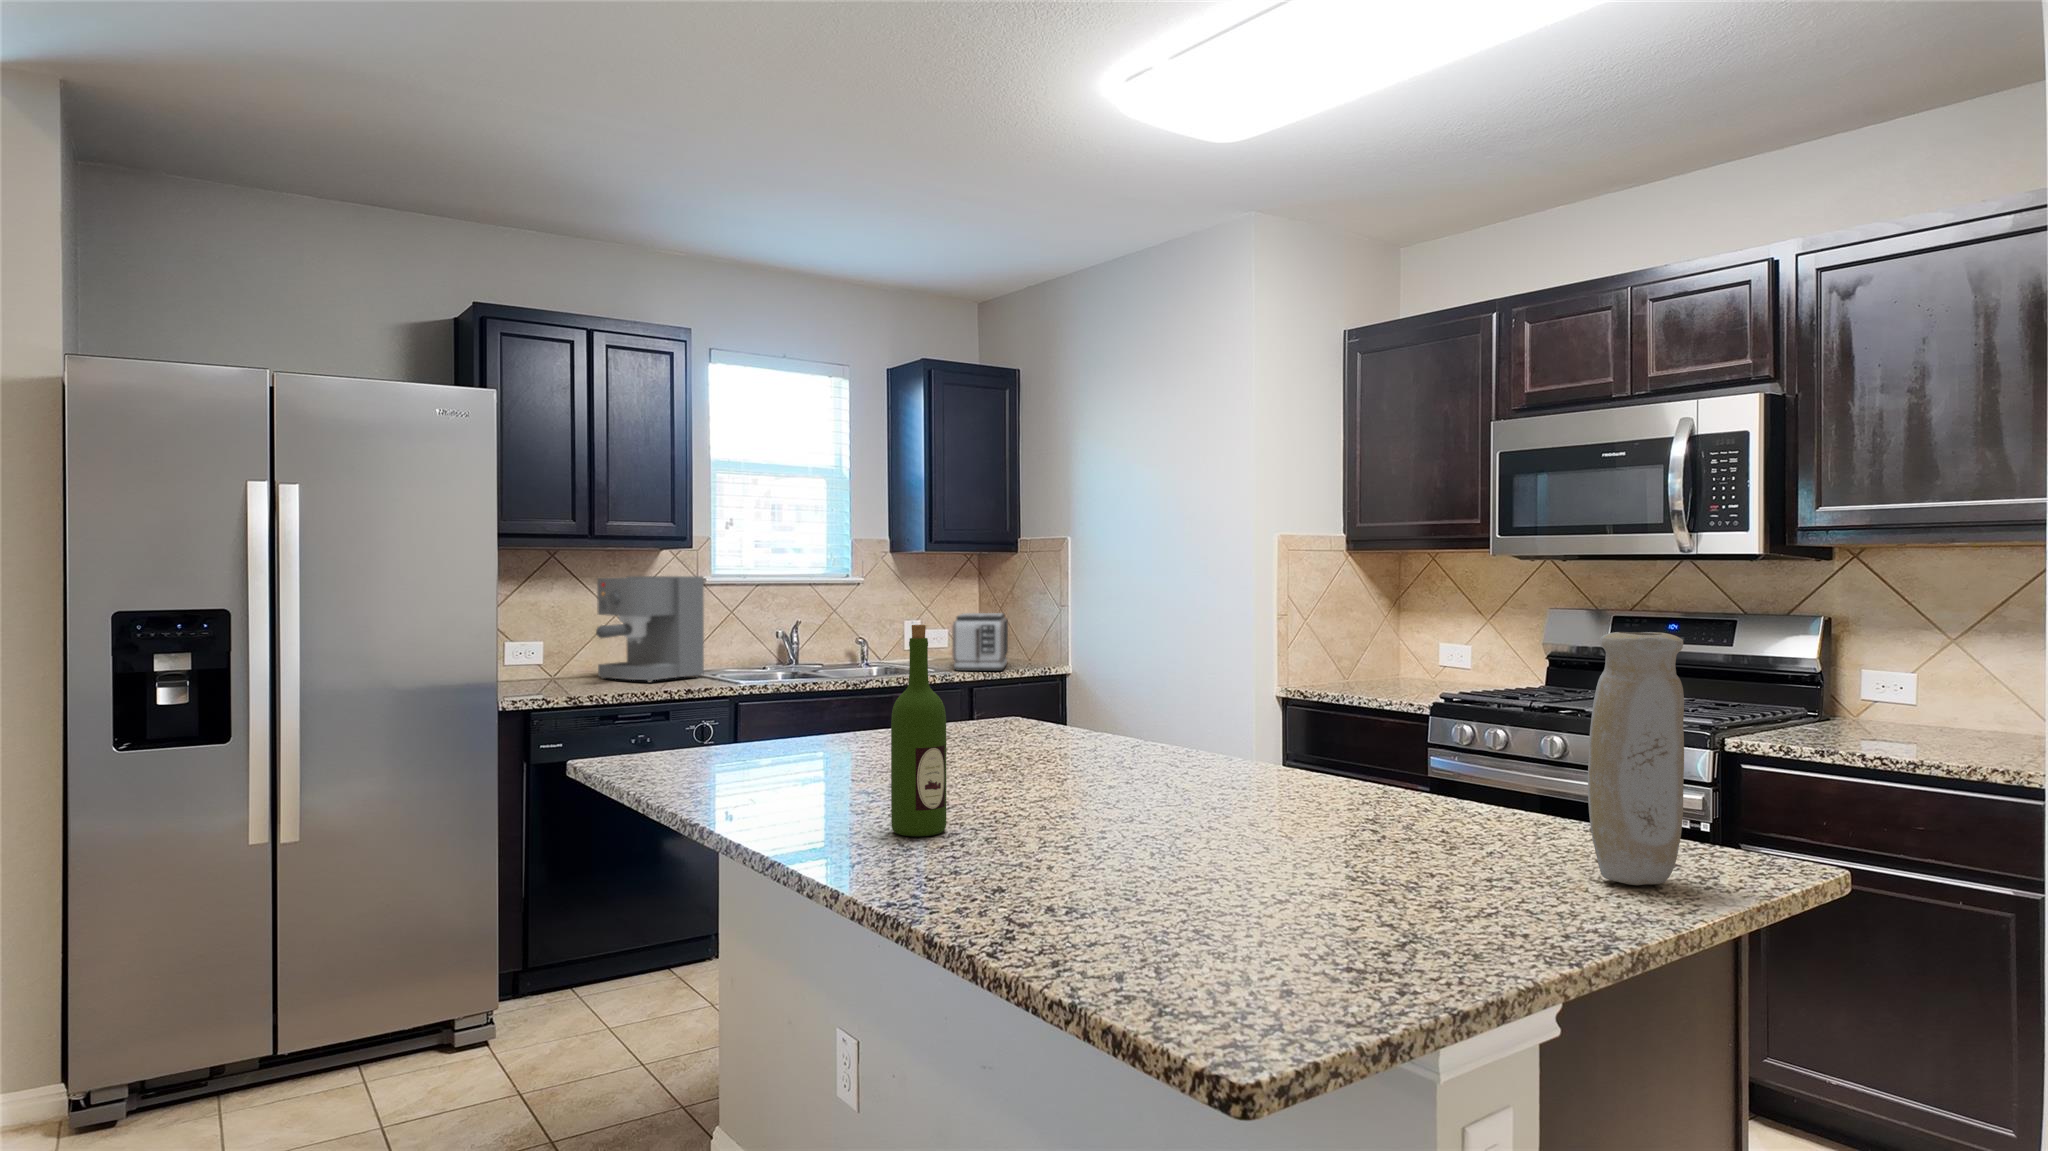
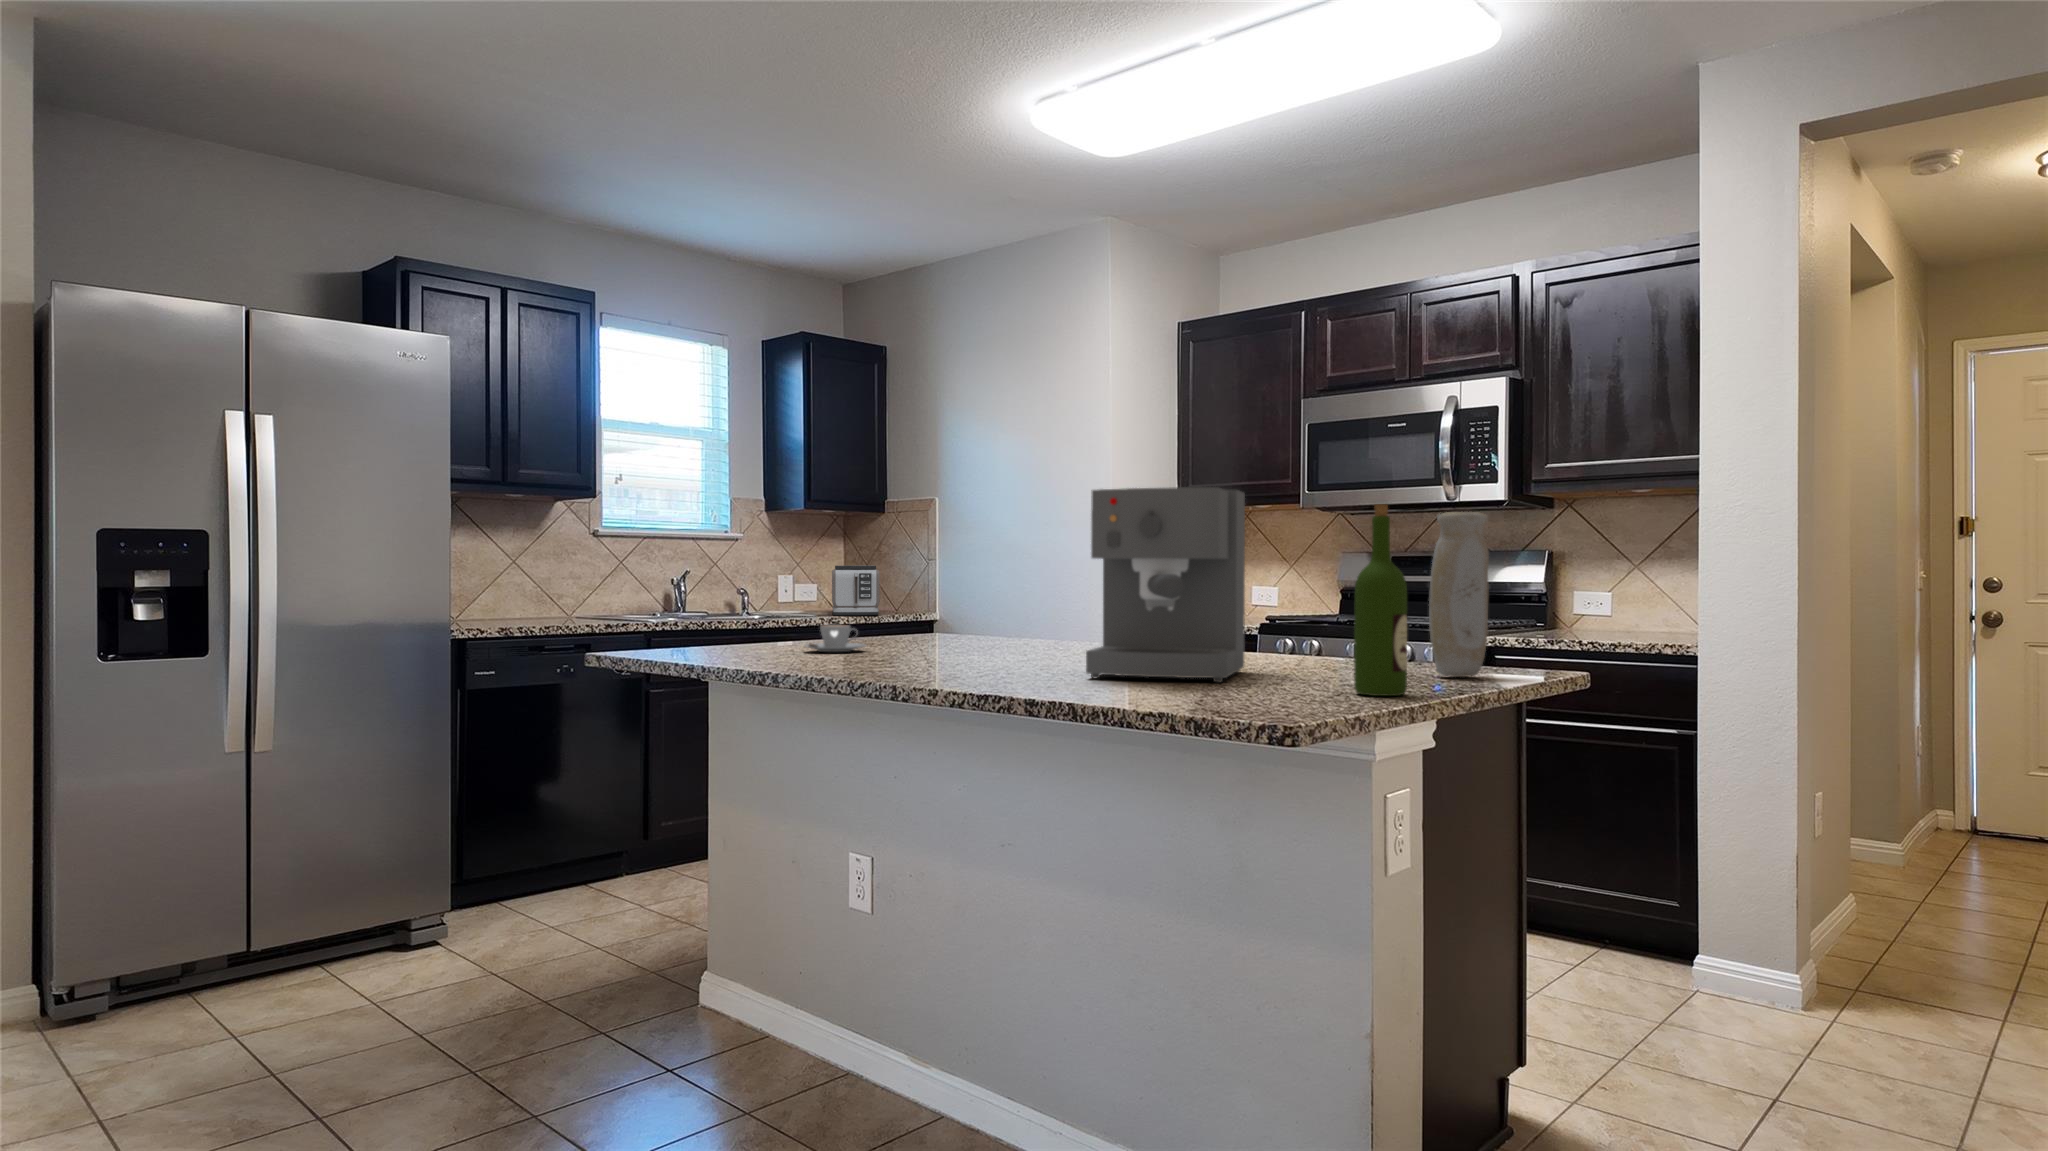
coffee maker: present [596,576,704,682] -> present [1086,487,1245,682]
wine bottle: present [891,625,946,836] -> present [1354,504,1407,696]
coffee cup: none [815,726,890,762] -> present [805,625,865,652]

